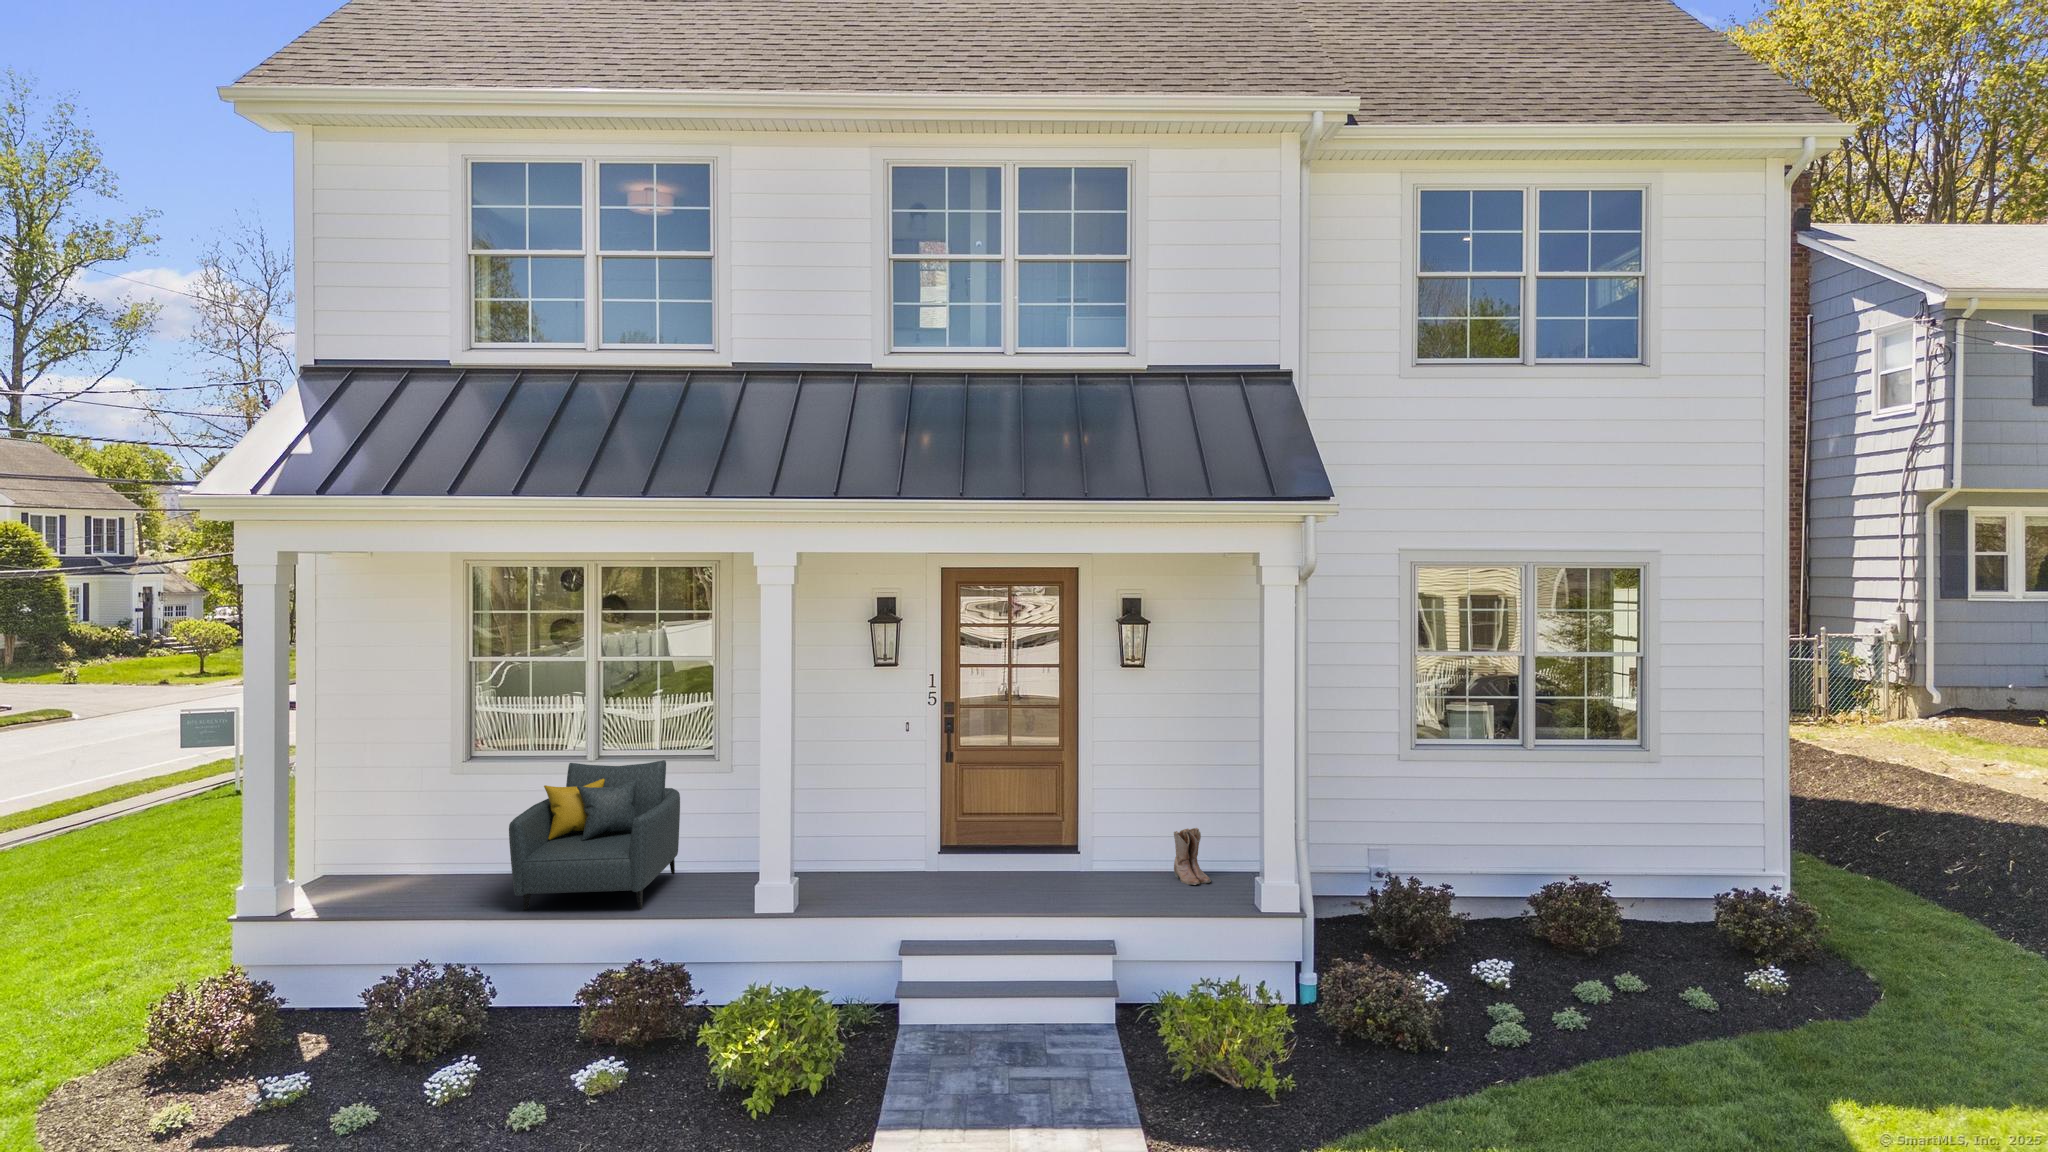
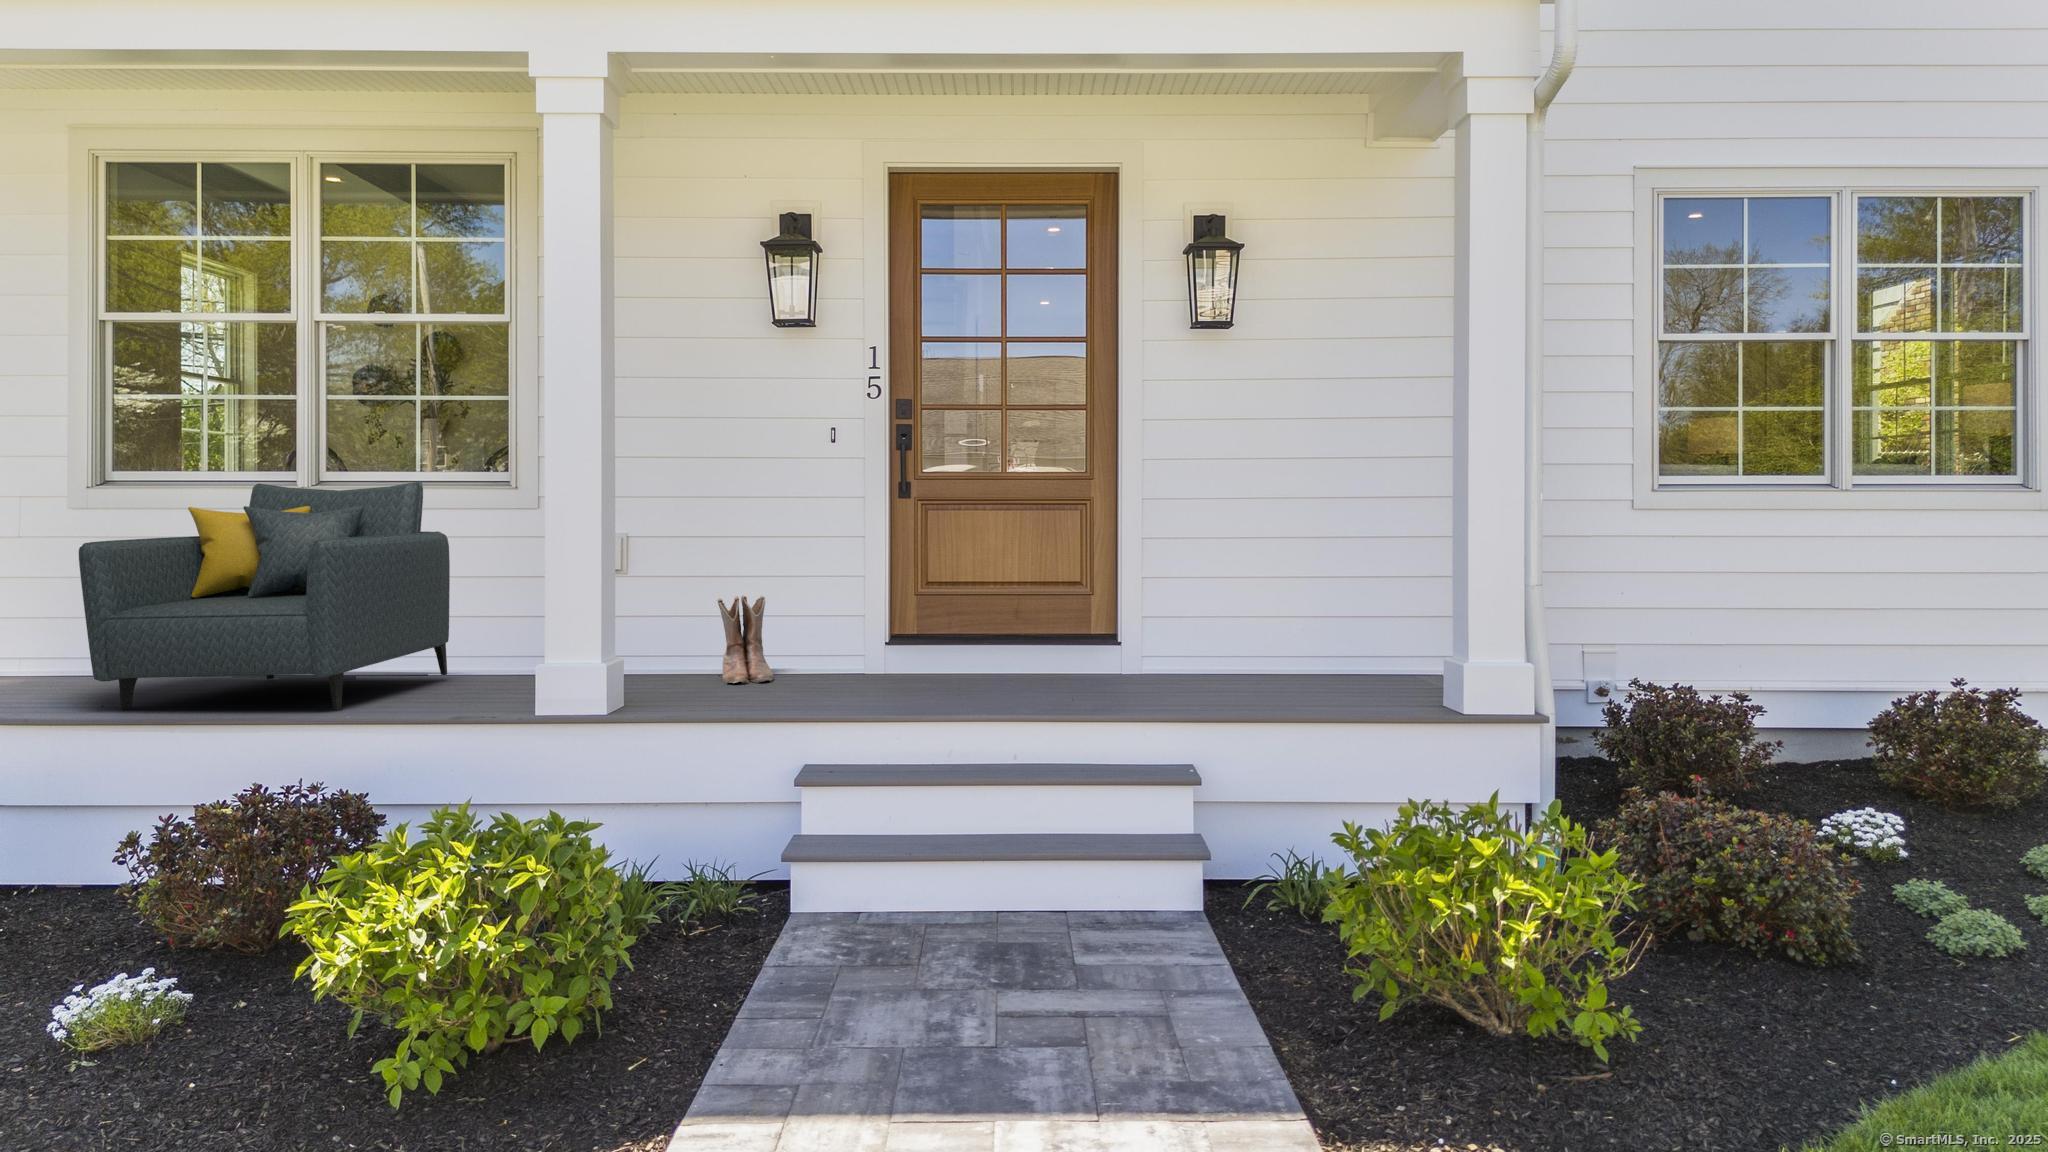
boots: present [1174,828,1211,885] -> present [718,595,774,684]

